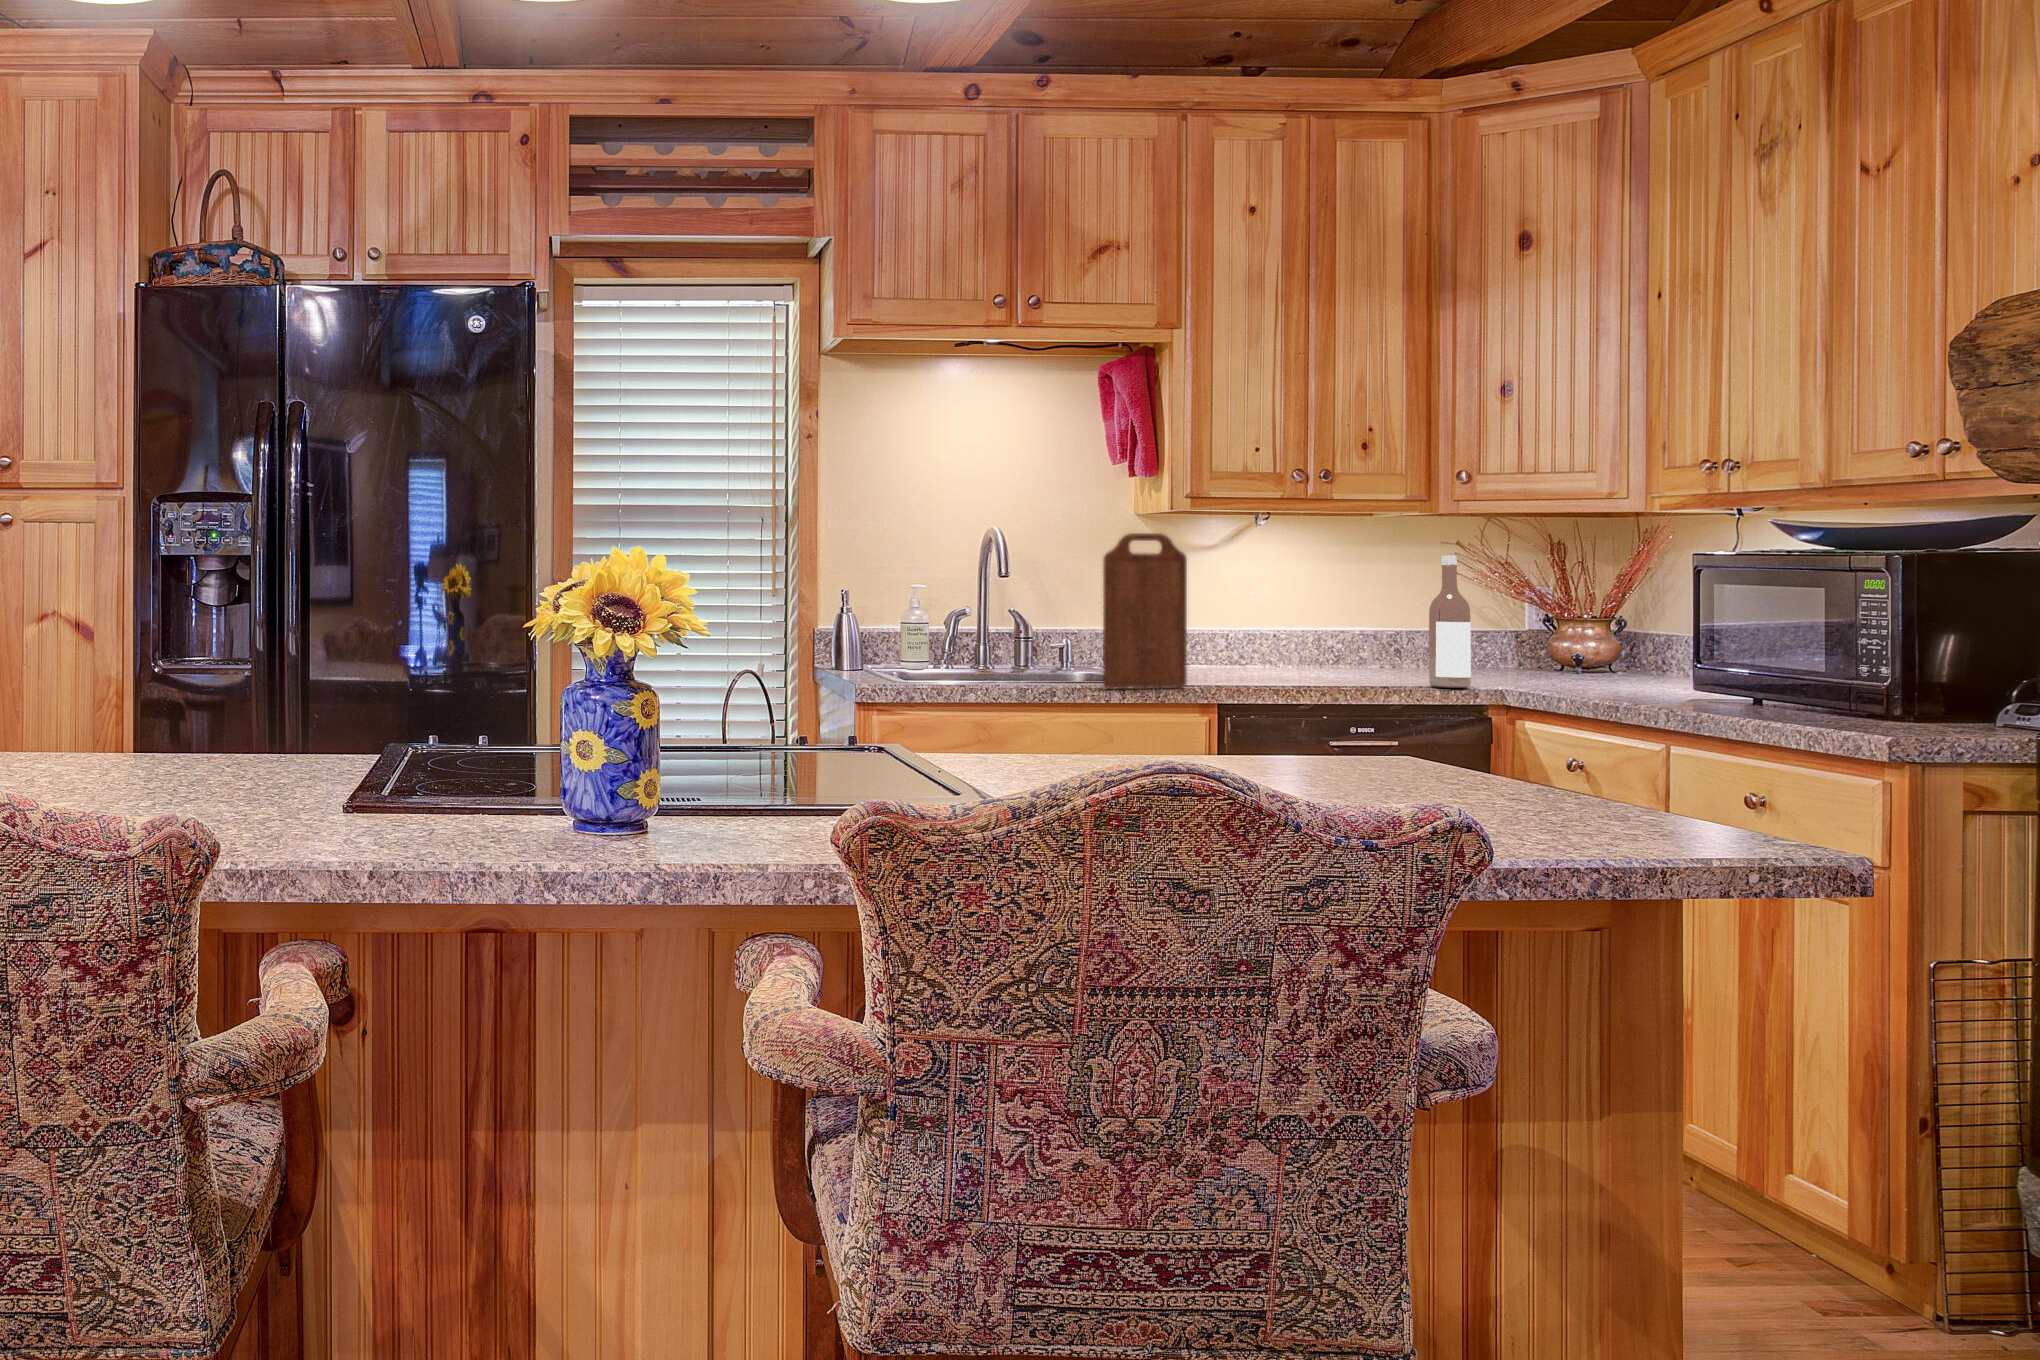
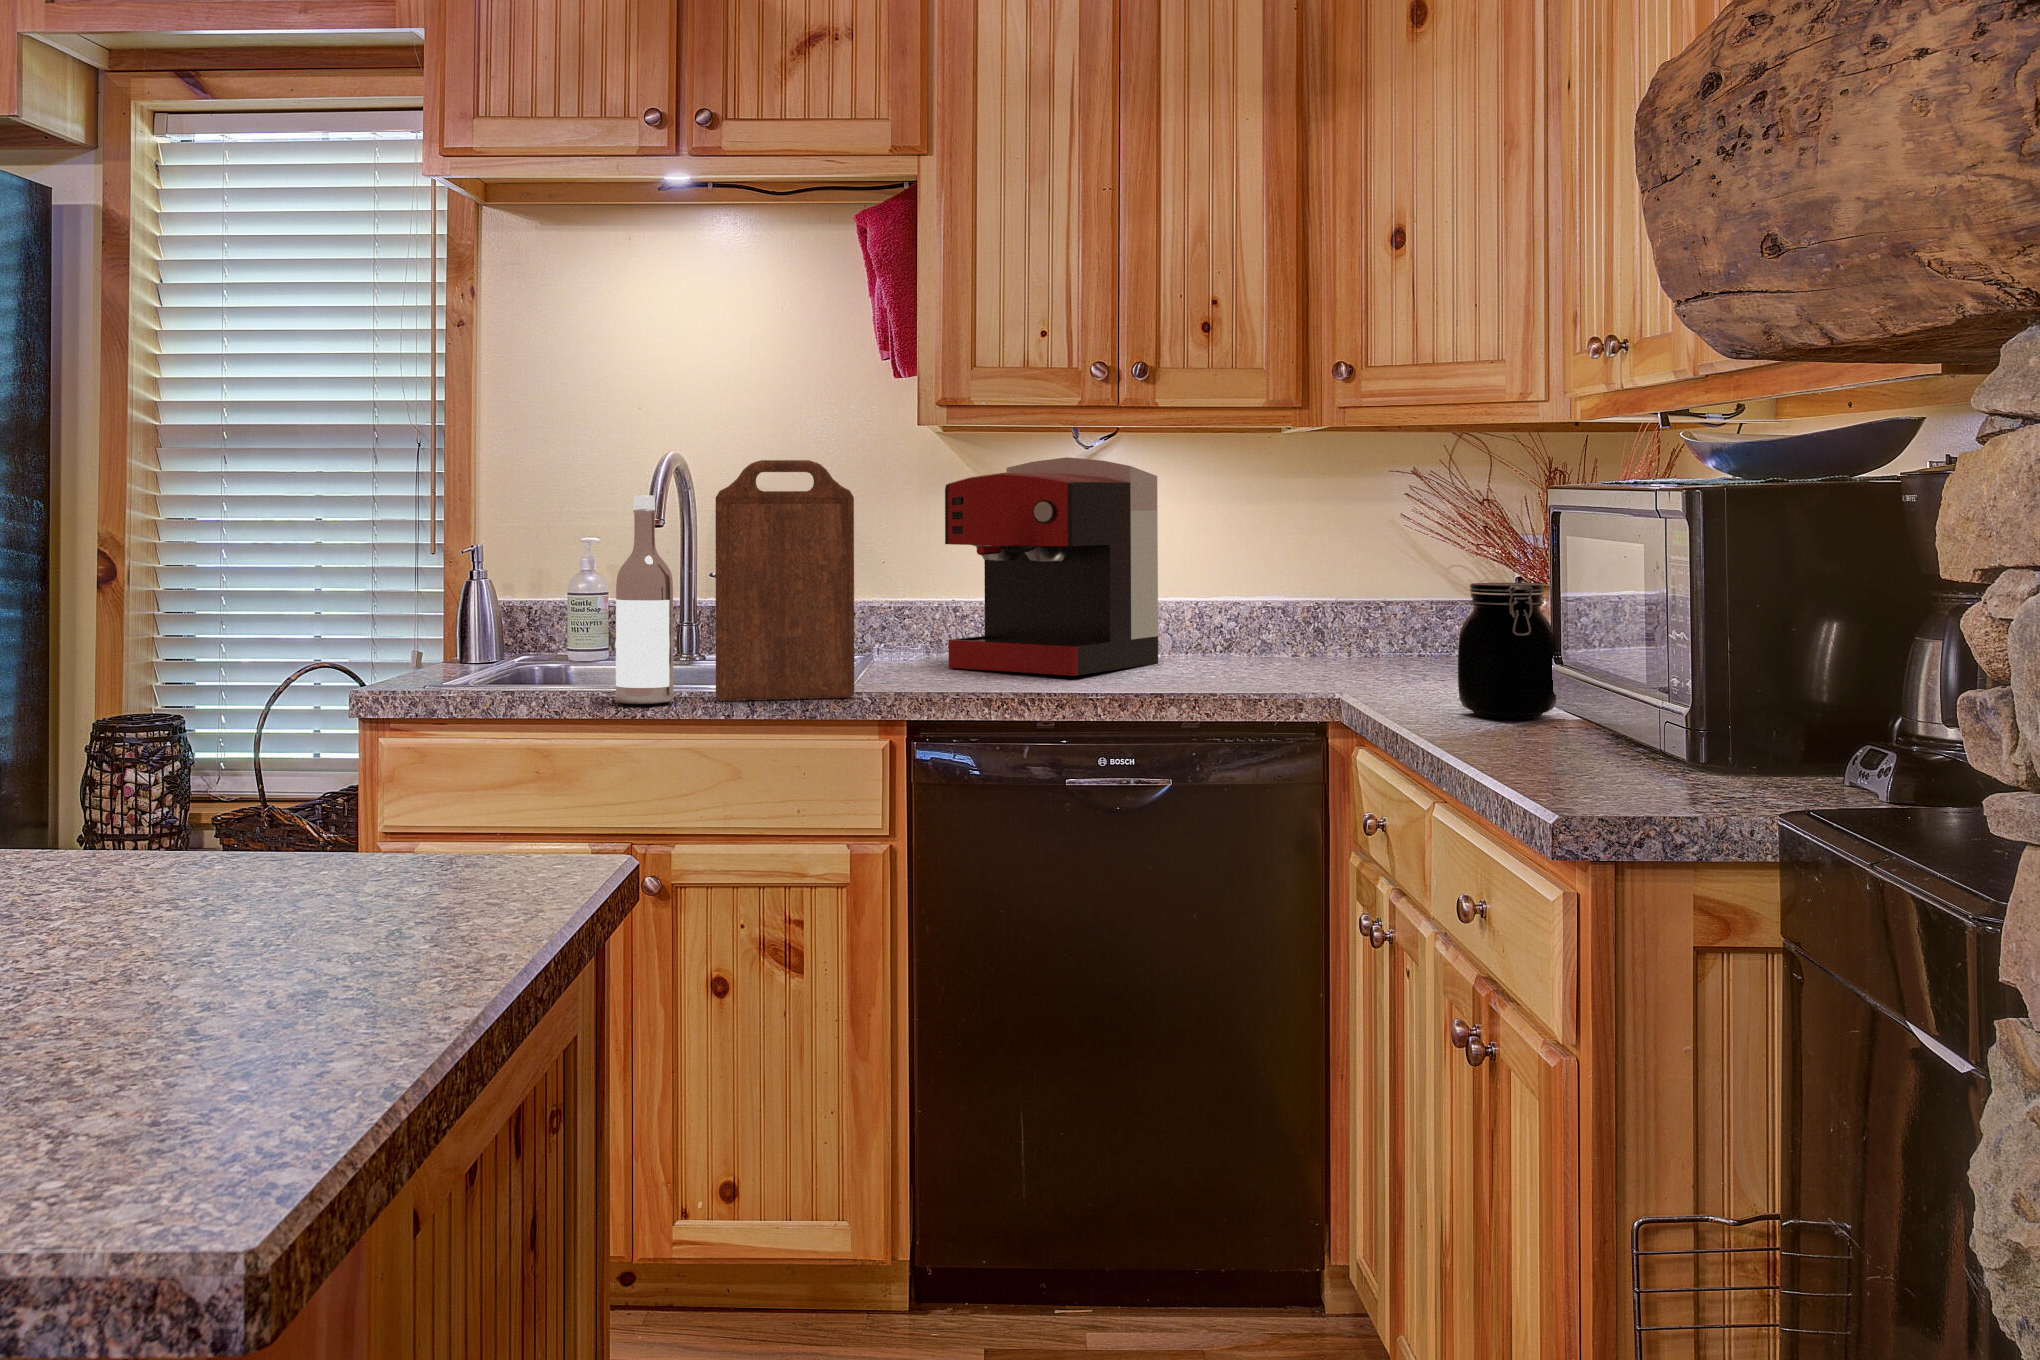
coffee maker: none [1181,532,1308,676] -> present [945,457,1158,676]
wine bottle: present [1429,556,1471,688] -> present [615,495,674,704]
jar: none [1599,613,1669,698] -> present [1458,583,1557,719]

